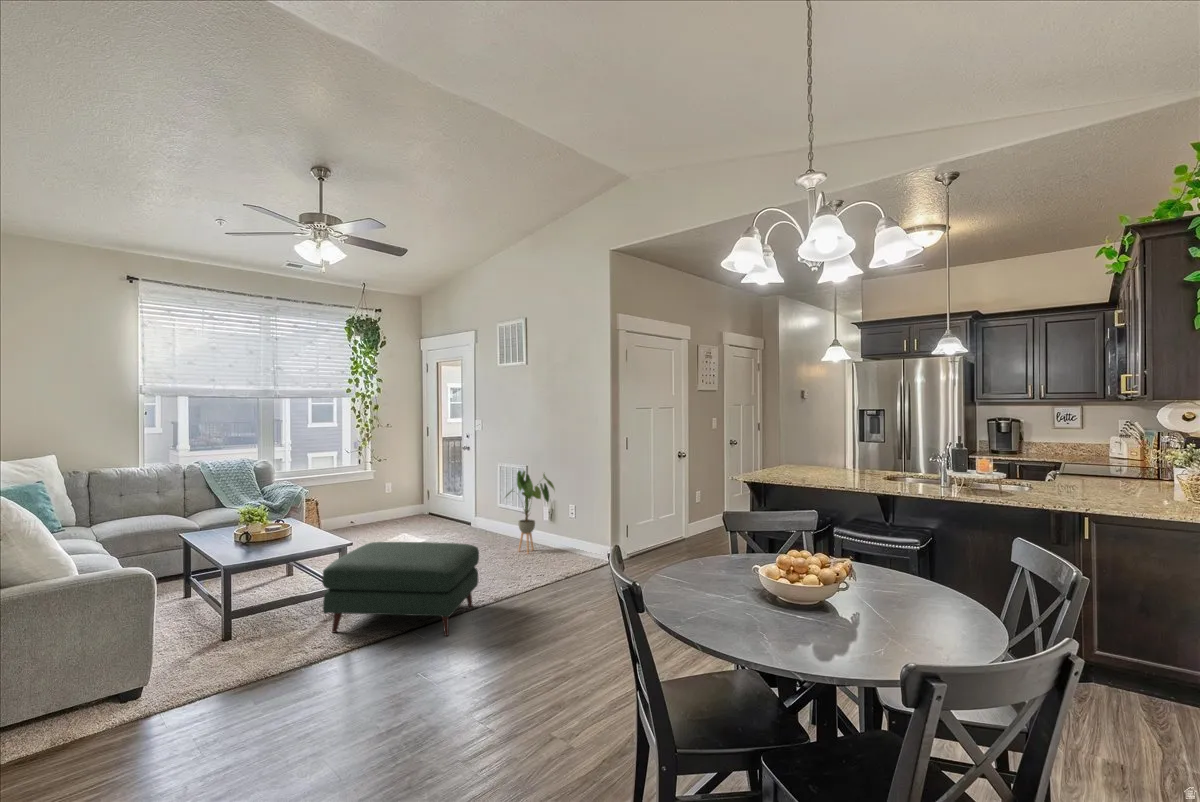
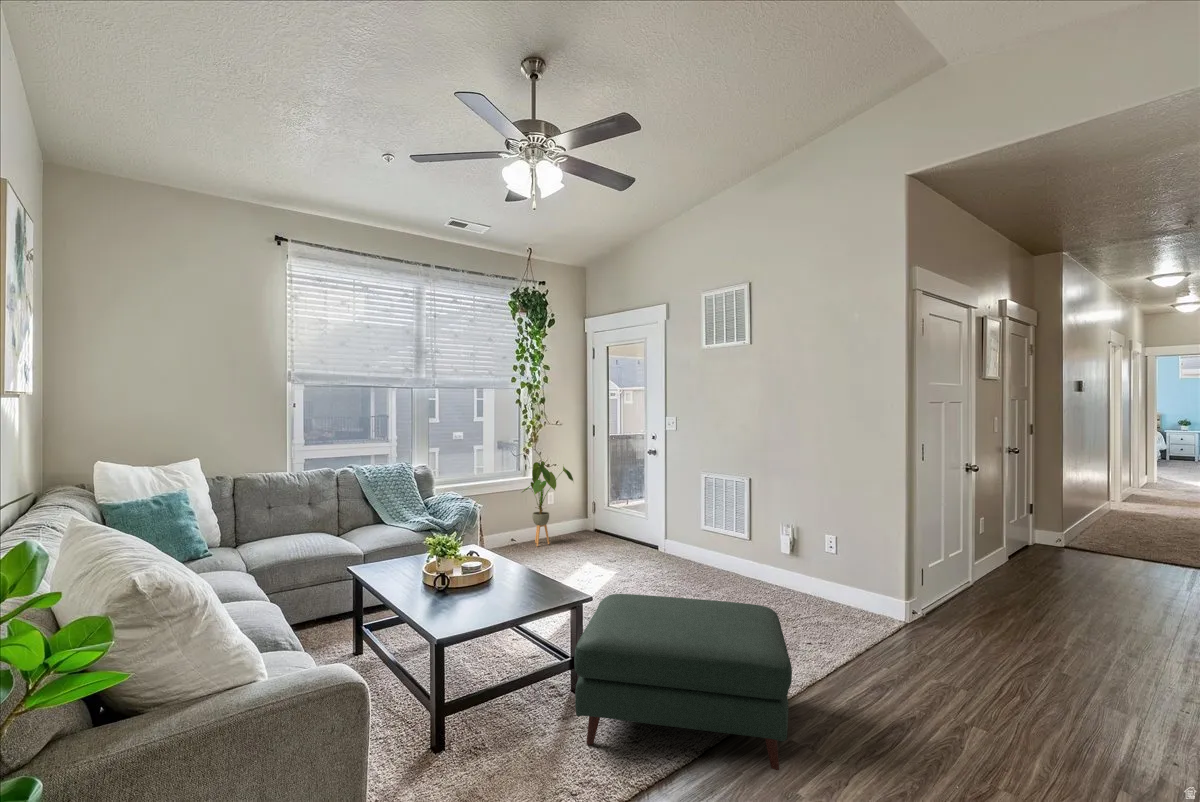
house plant: present [506,471,555,553] -> present [522,461,573,546]

